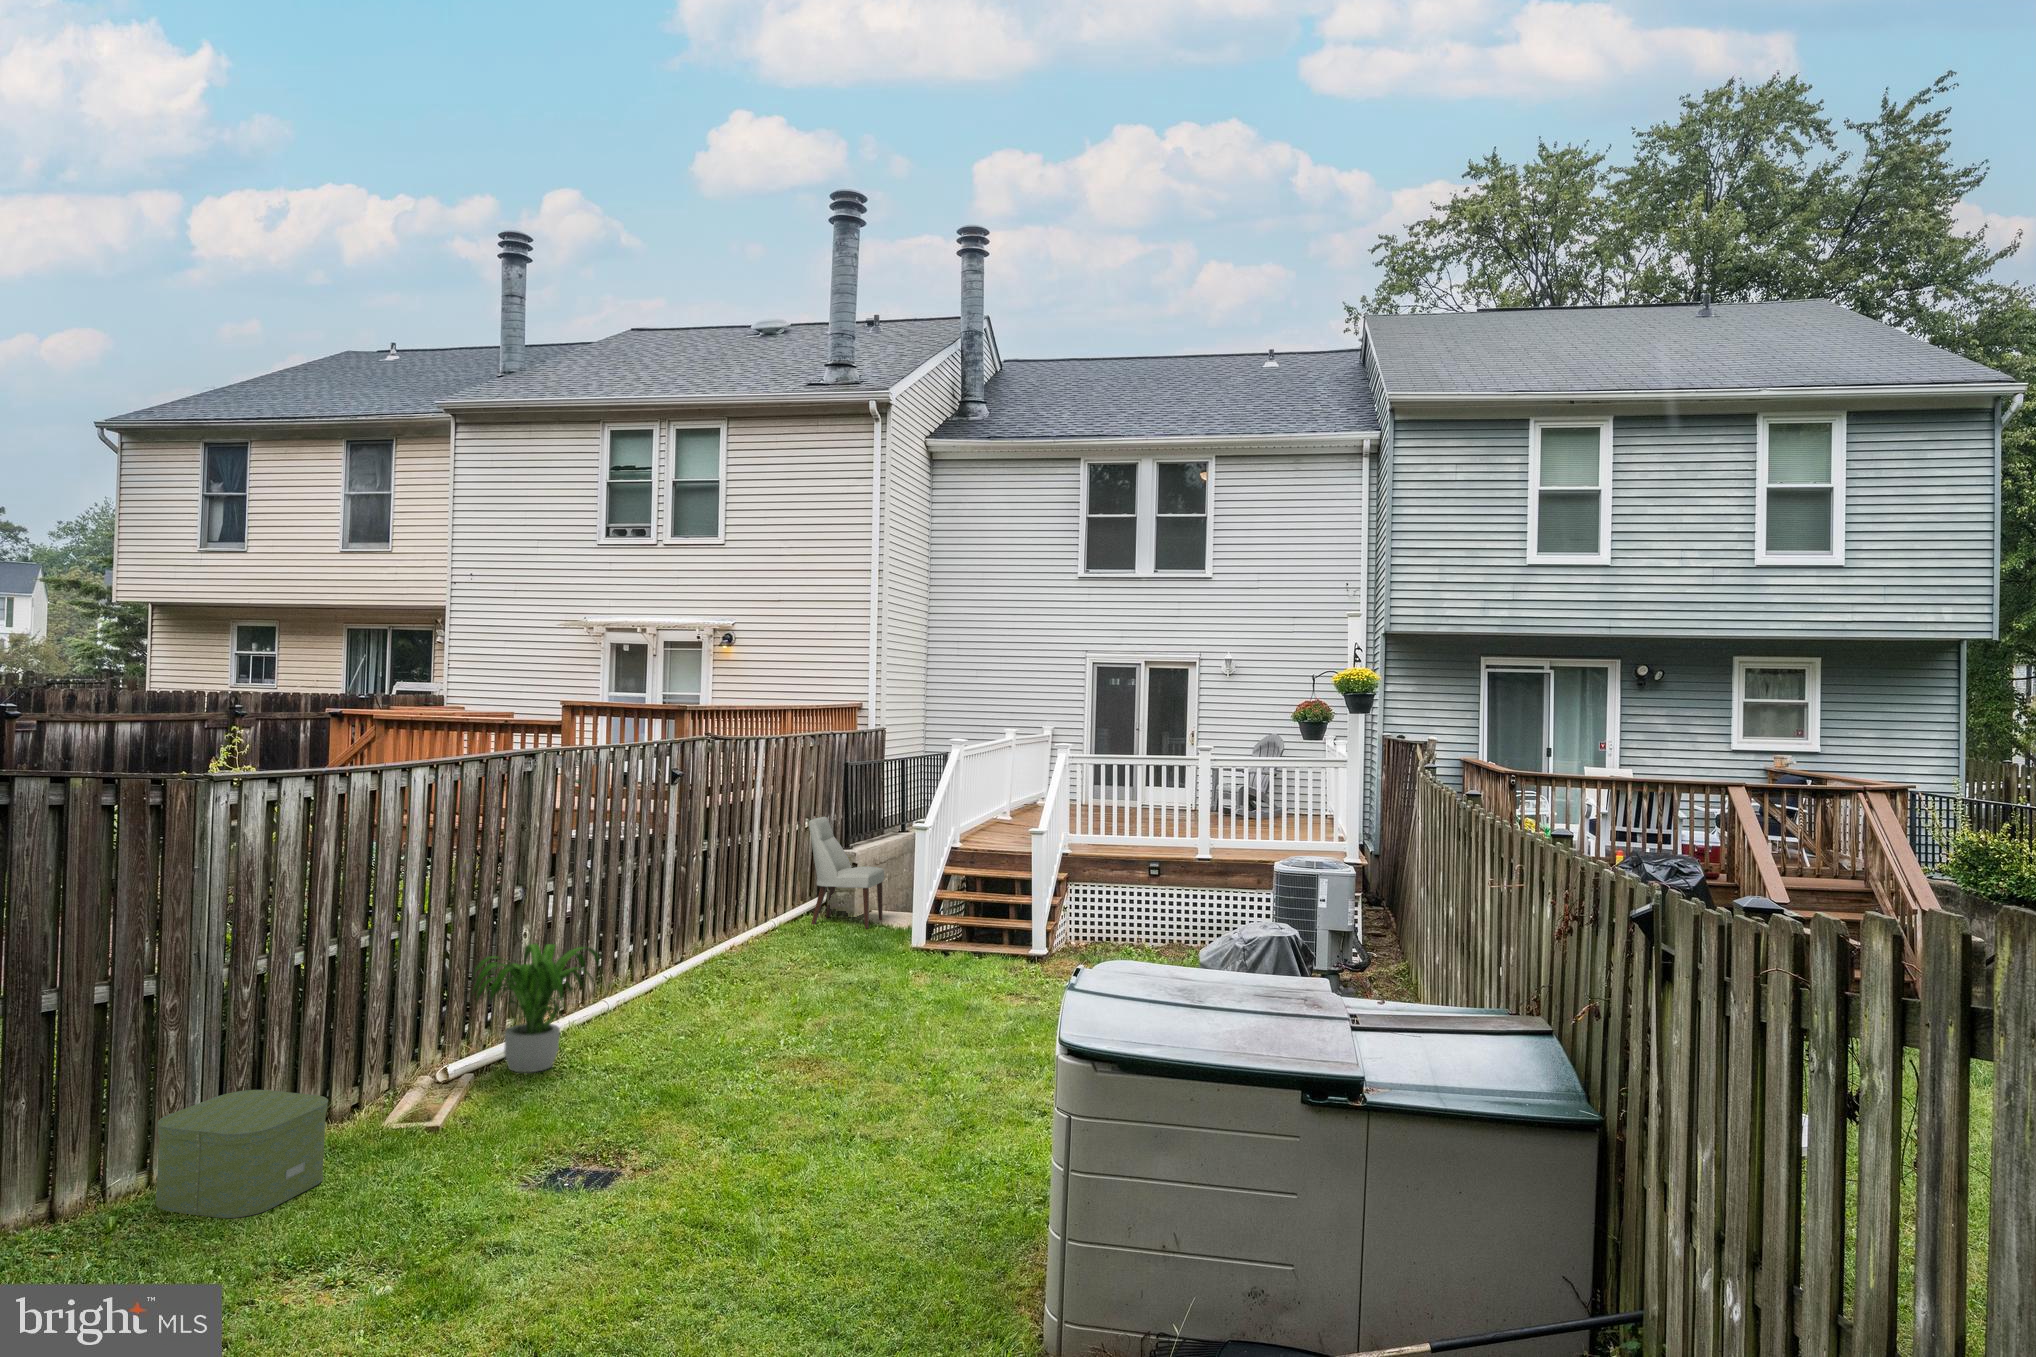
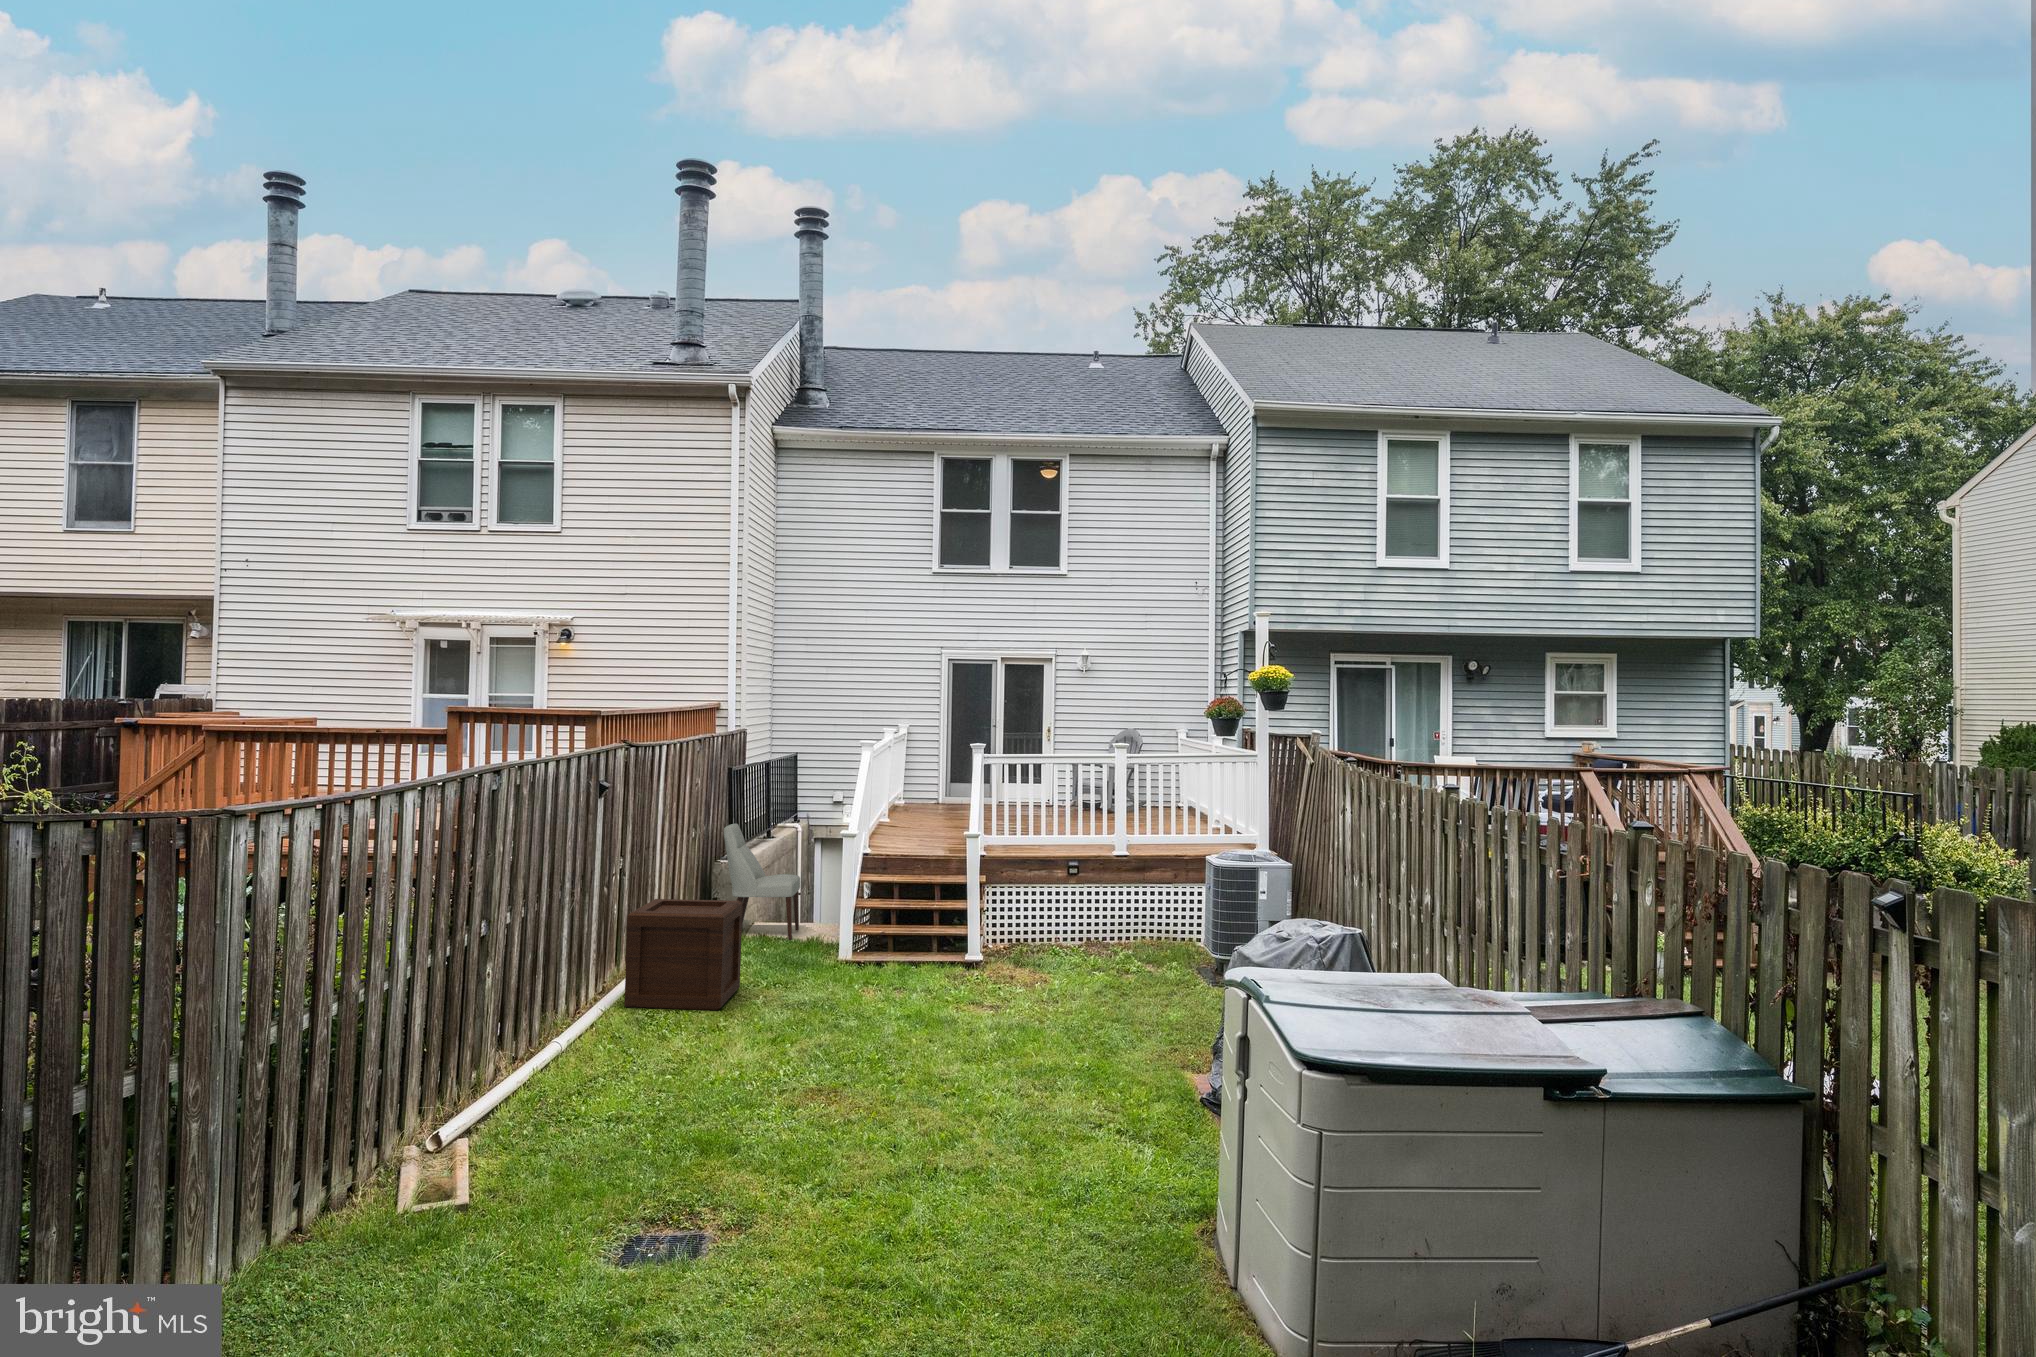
wooden crate: none [659,884,779,990] -> present [624,899,743,1010]
potted plant: present [473,944,600,1072] -> none [502,969,641,1113]
storage box: present [156,1090,328,1218] -> none [271,1152,456,1302]

